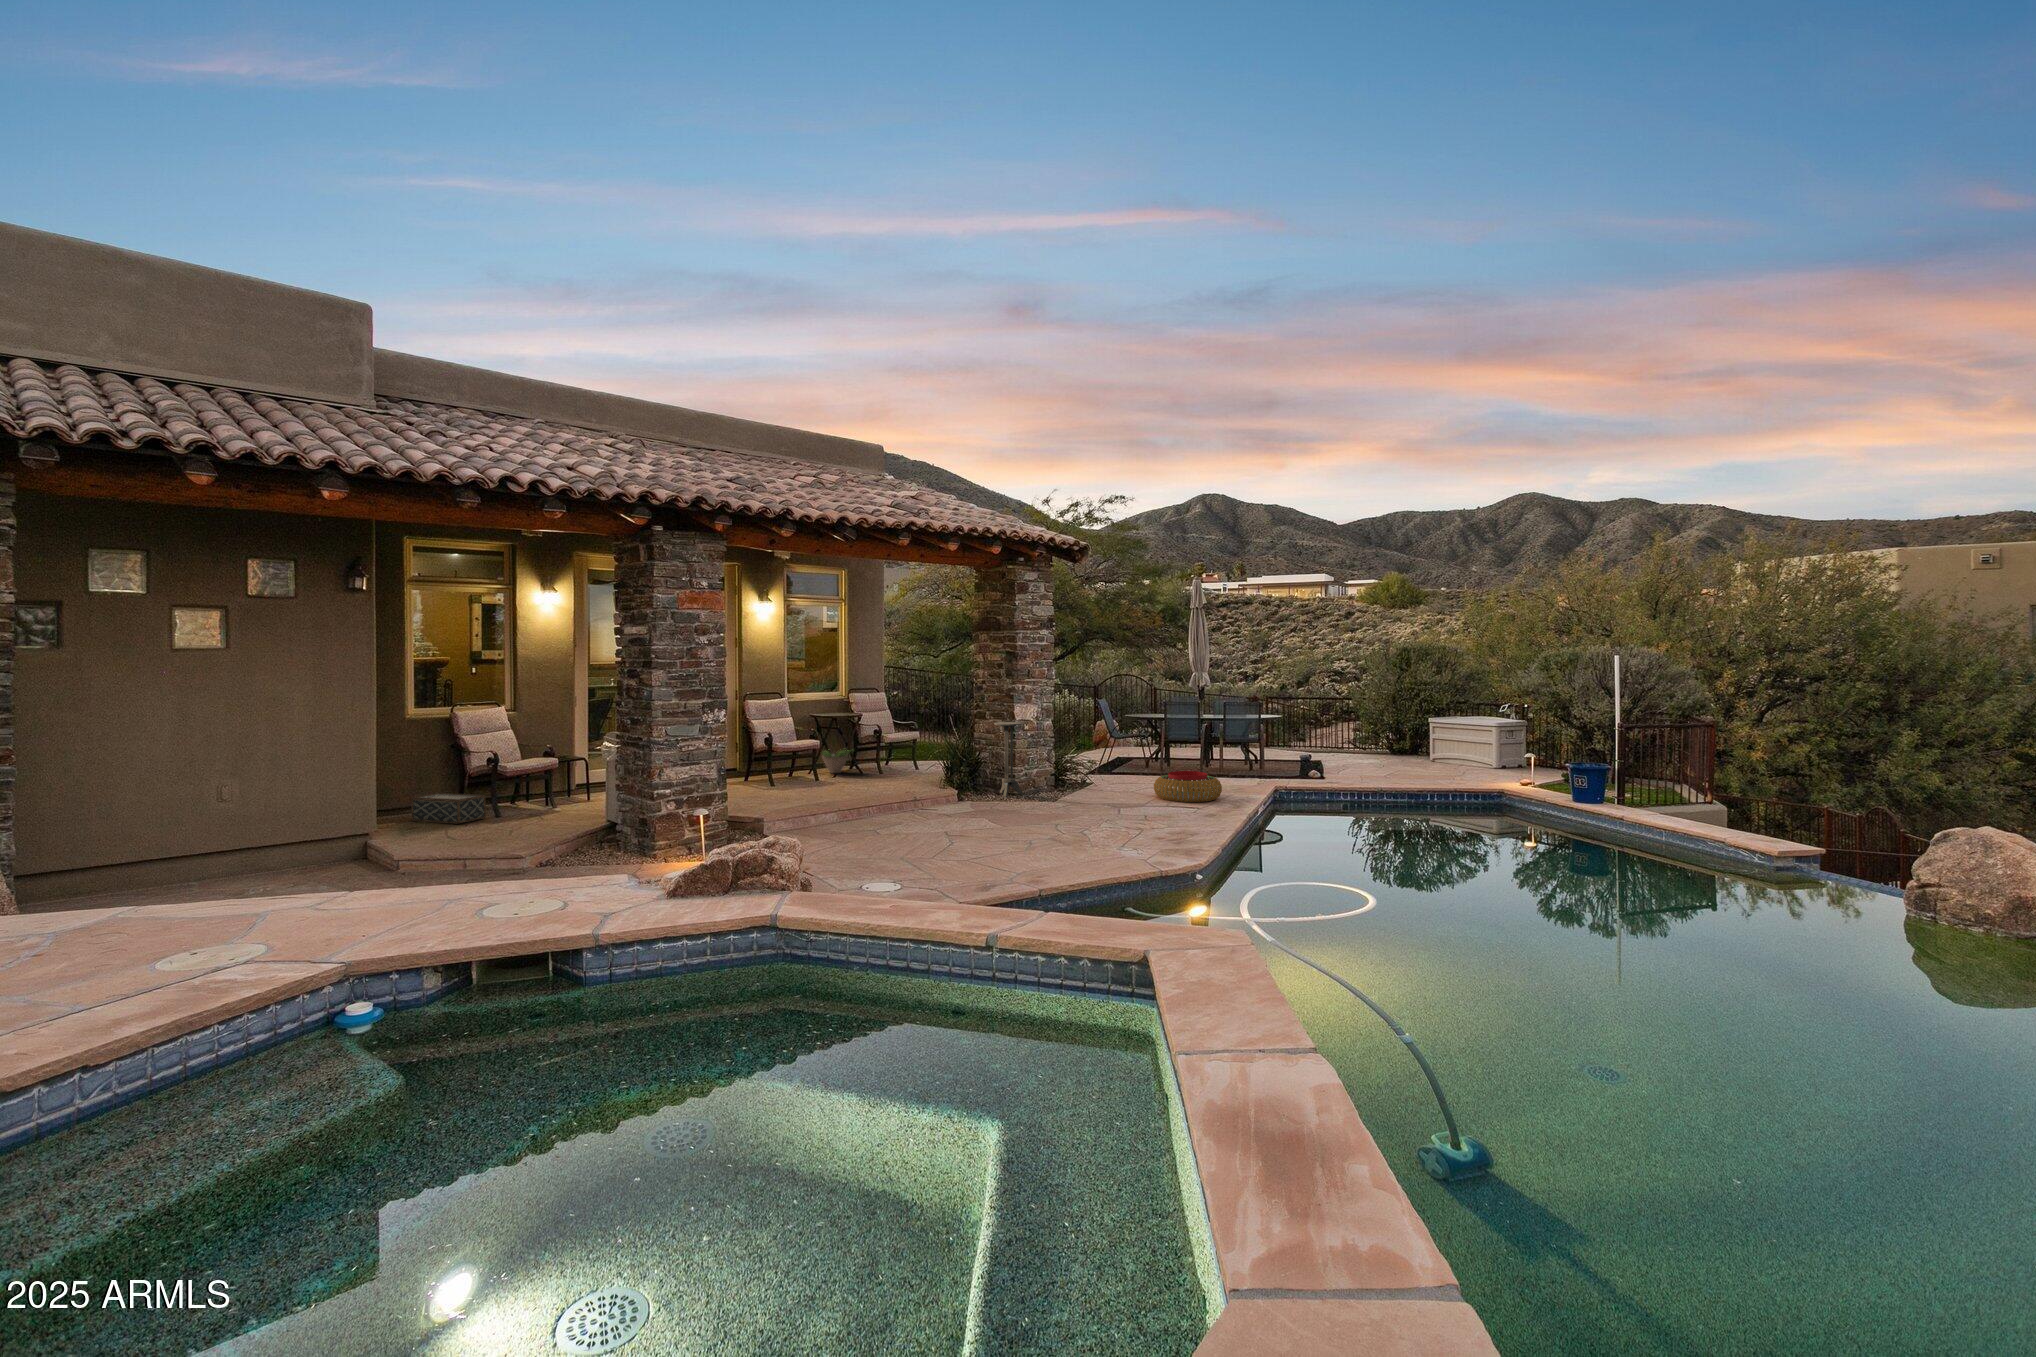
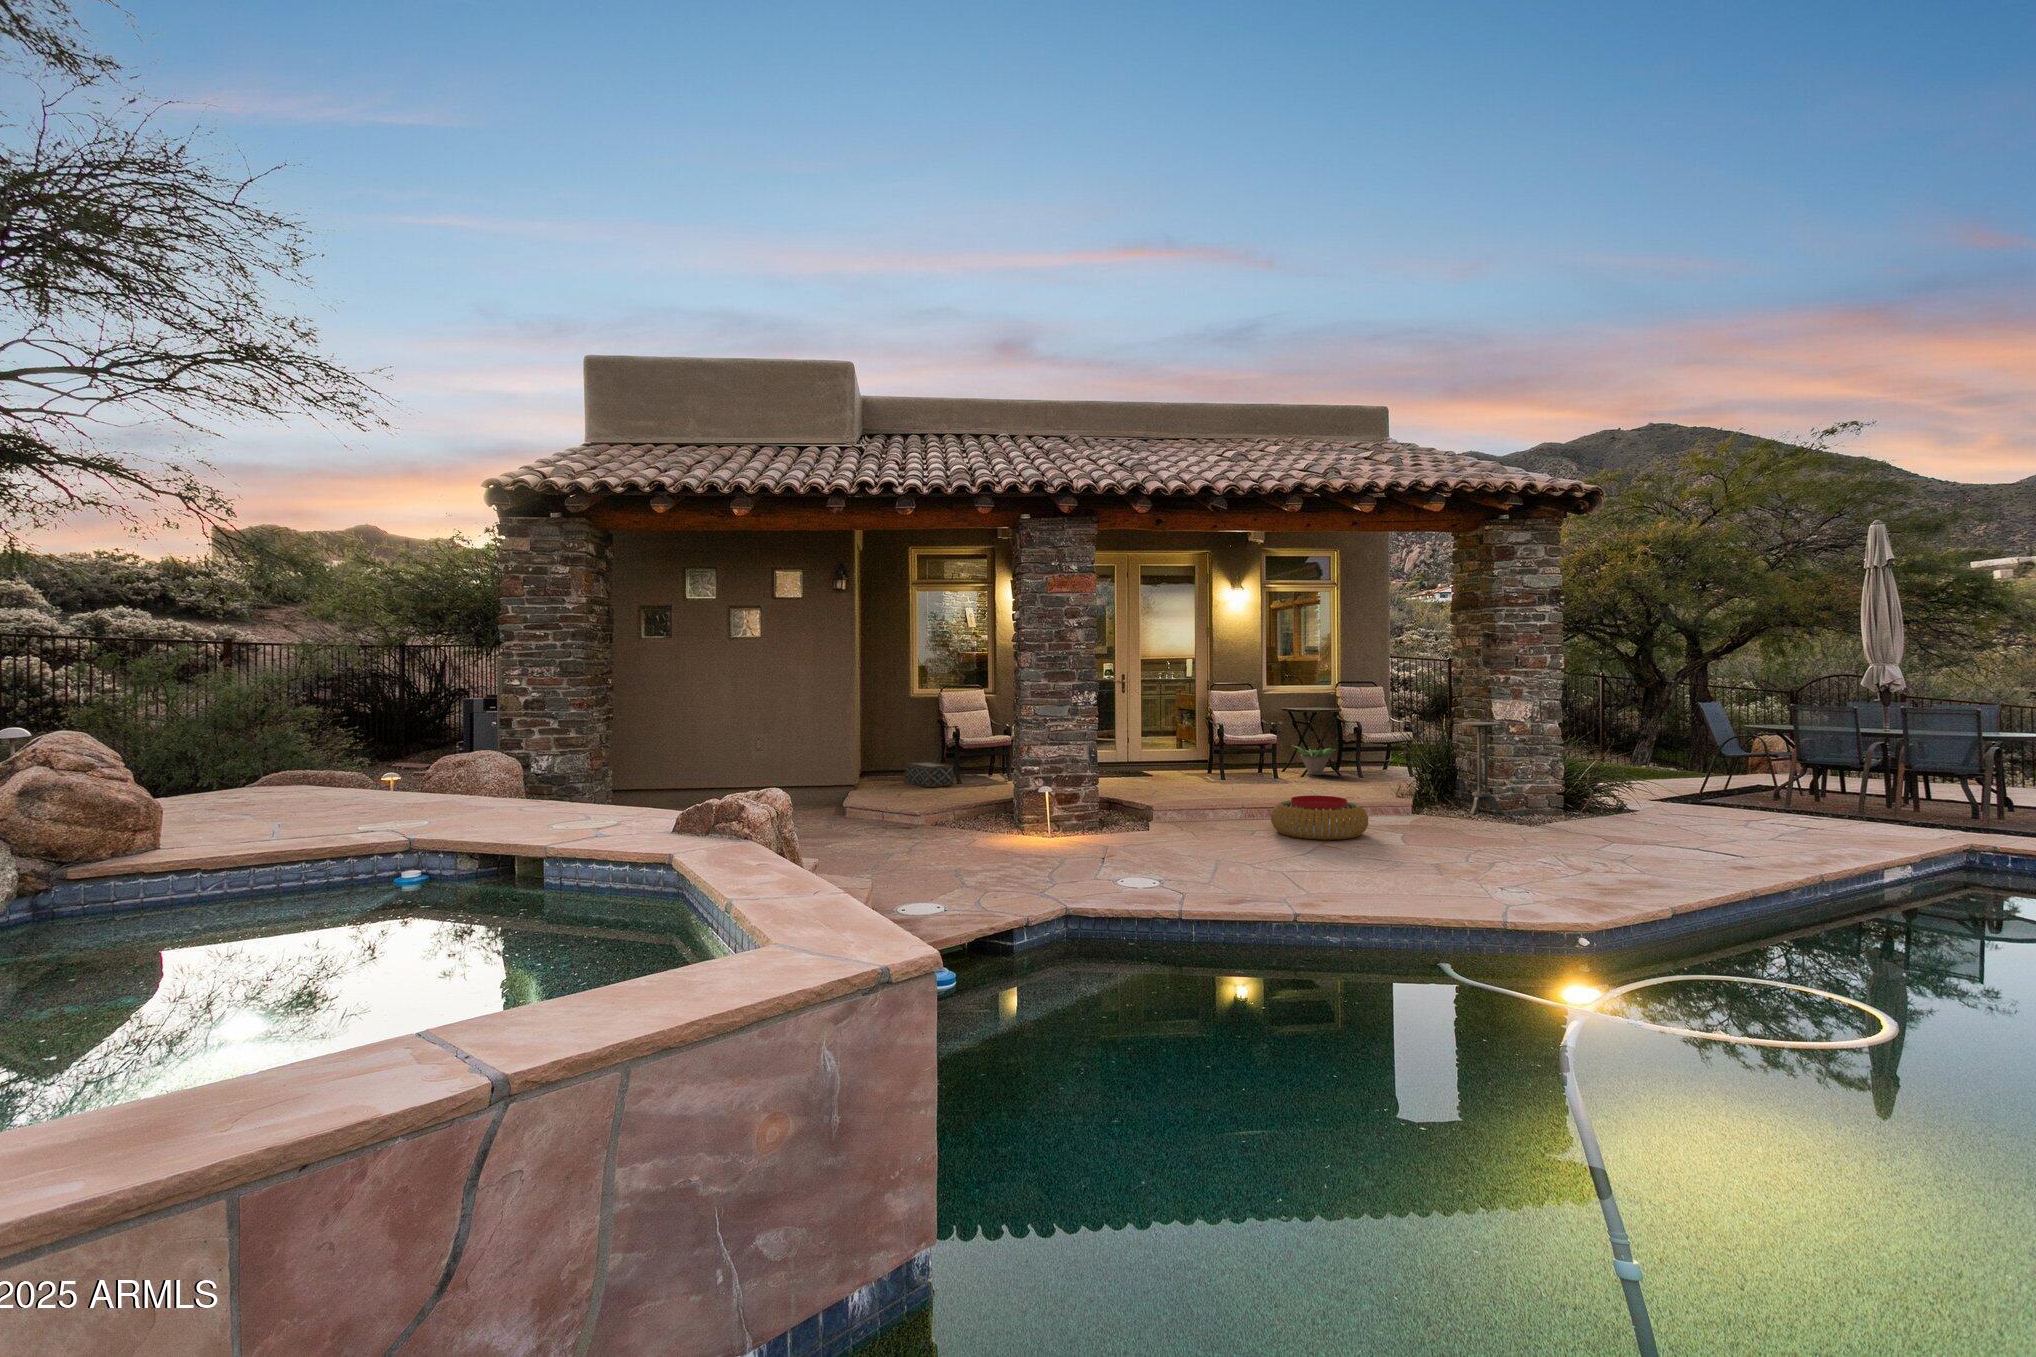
pouf: present [1154,771,1222,802] -> present [1271,796,1368,840]

